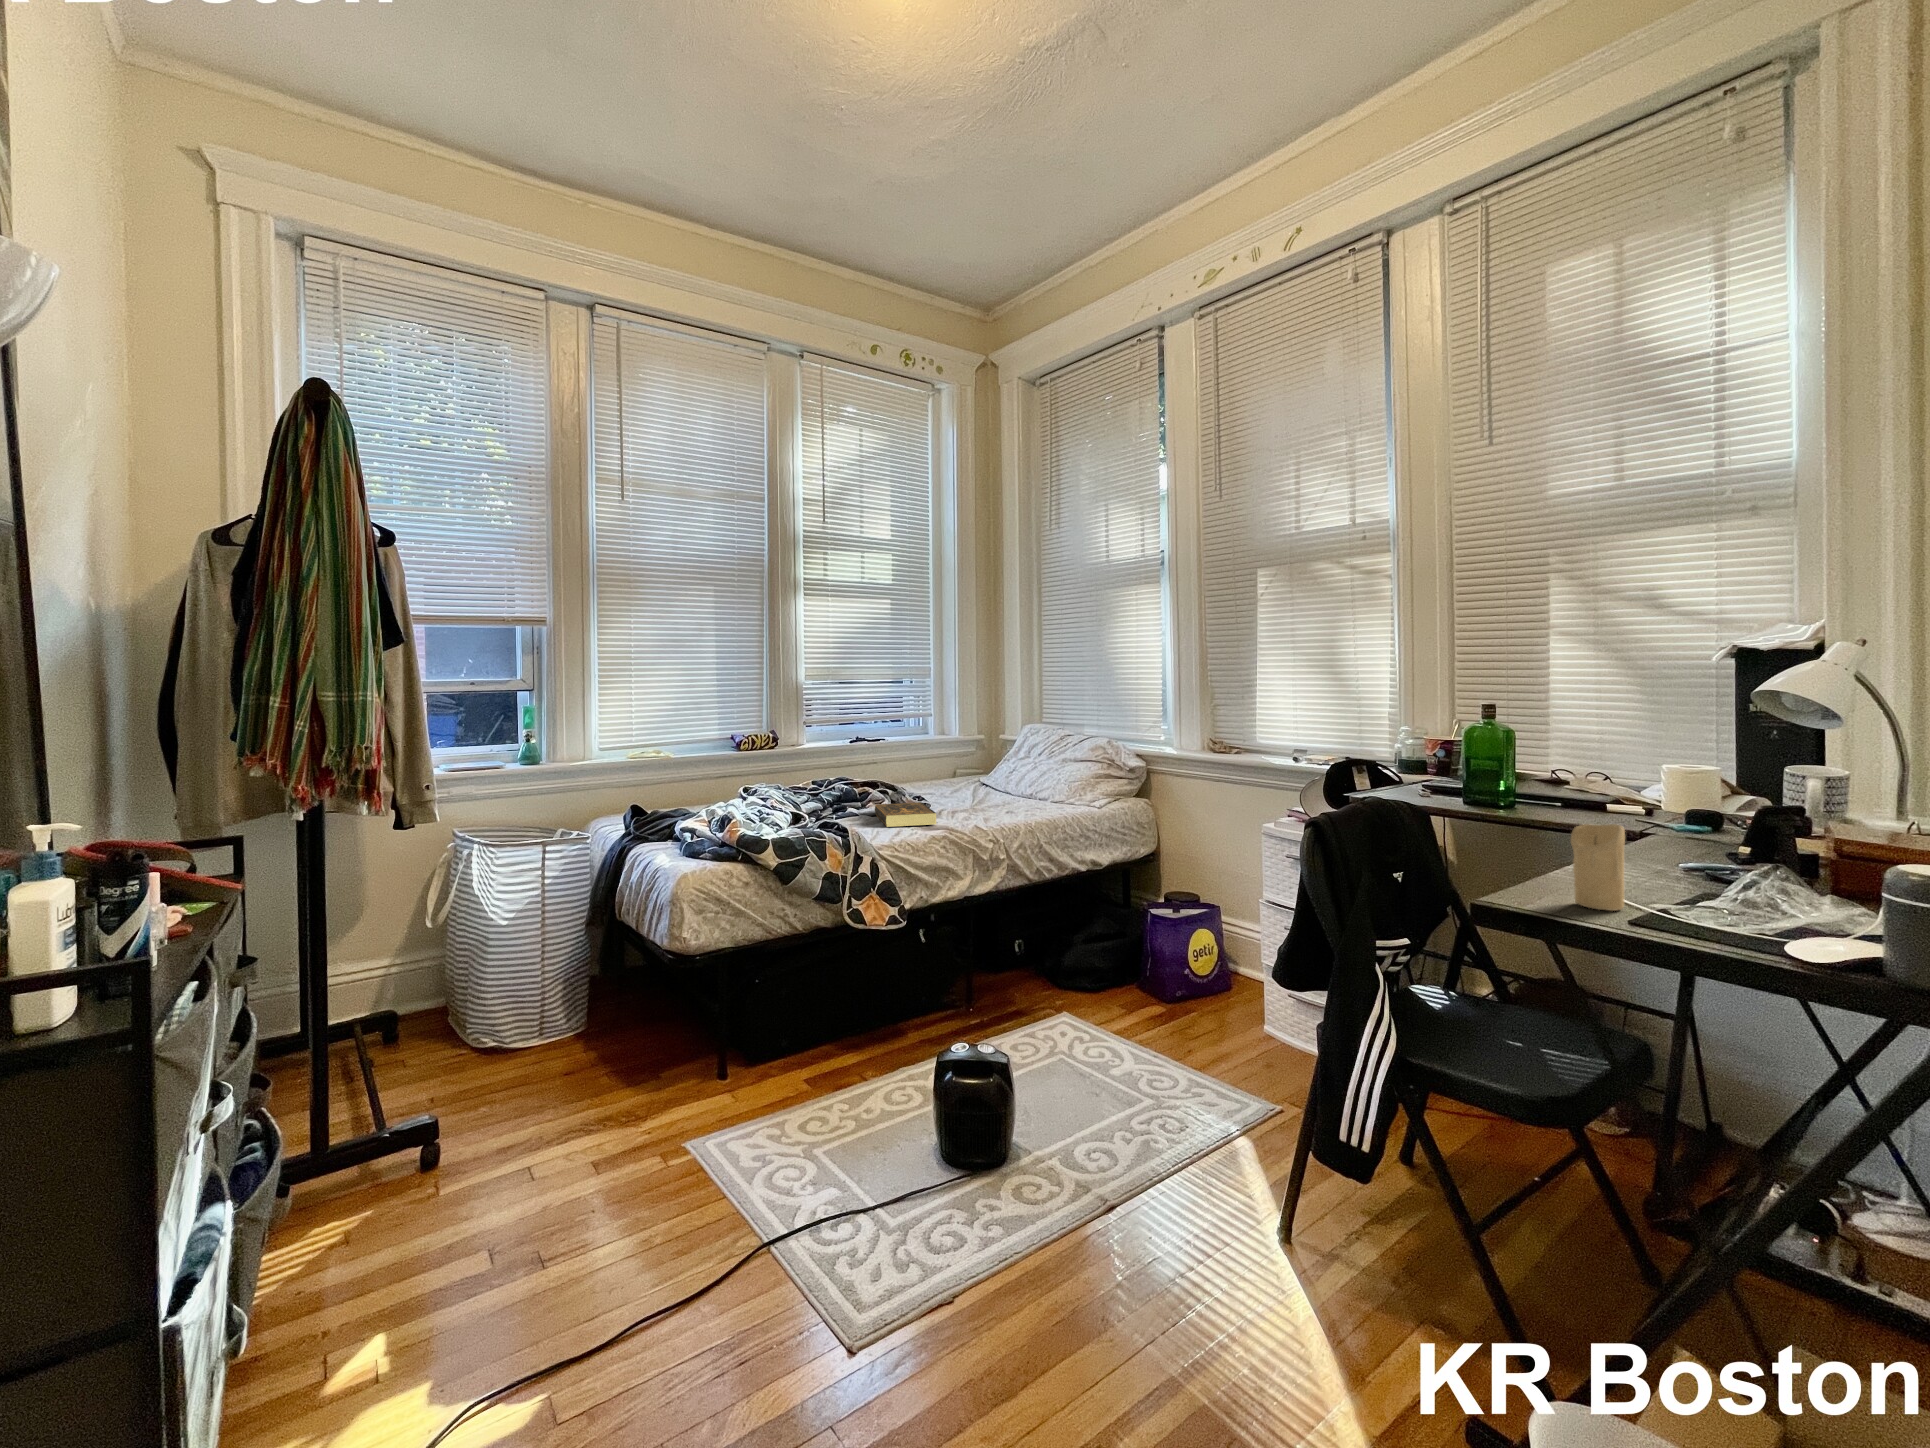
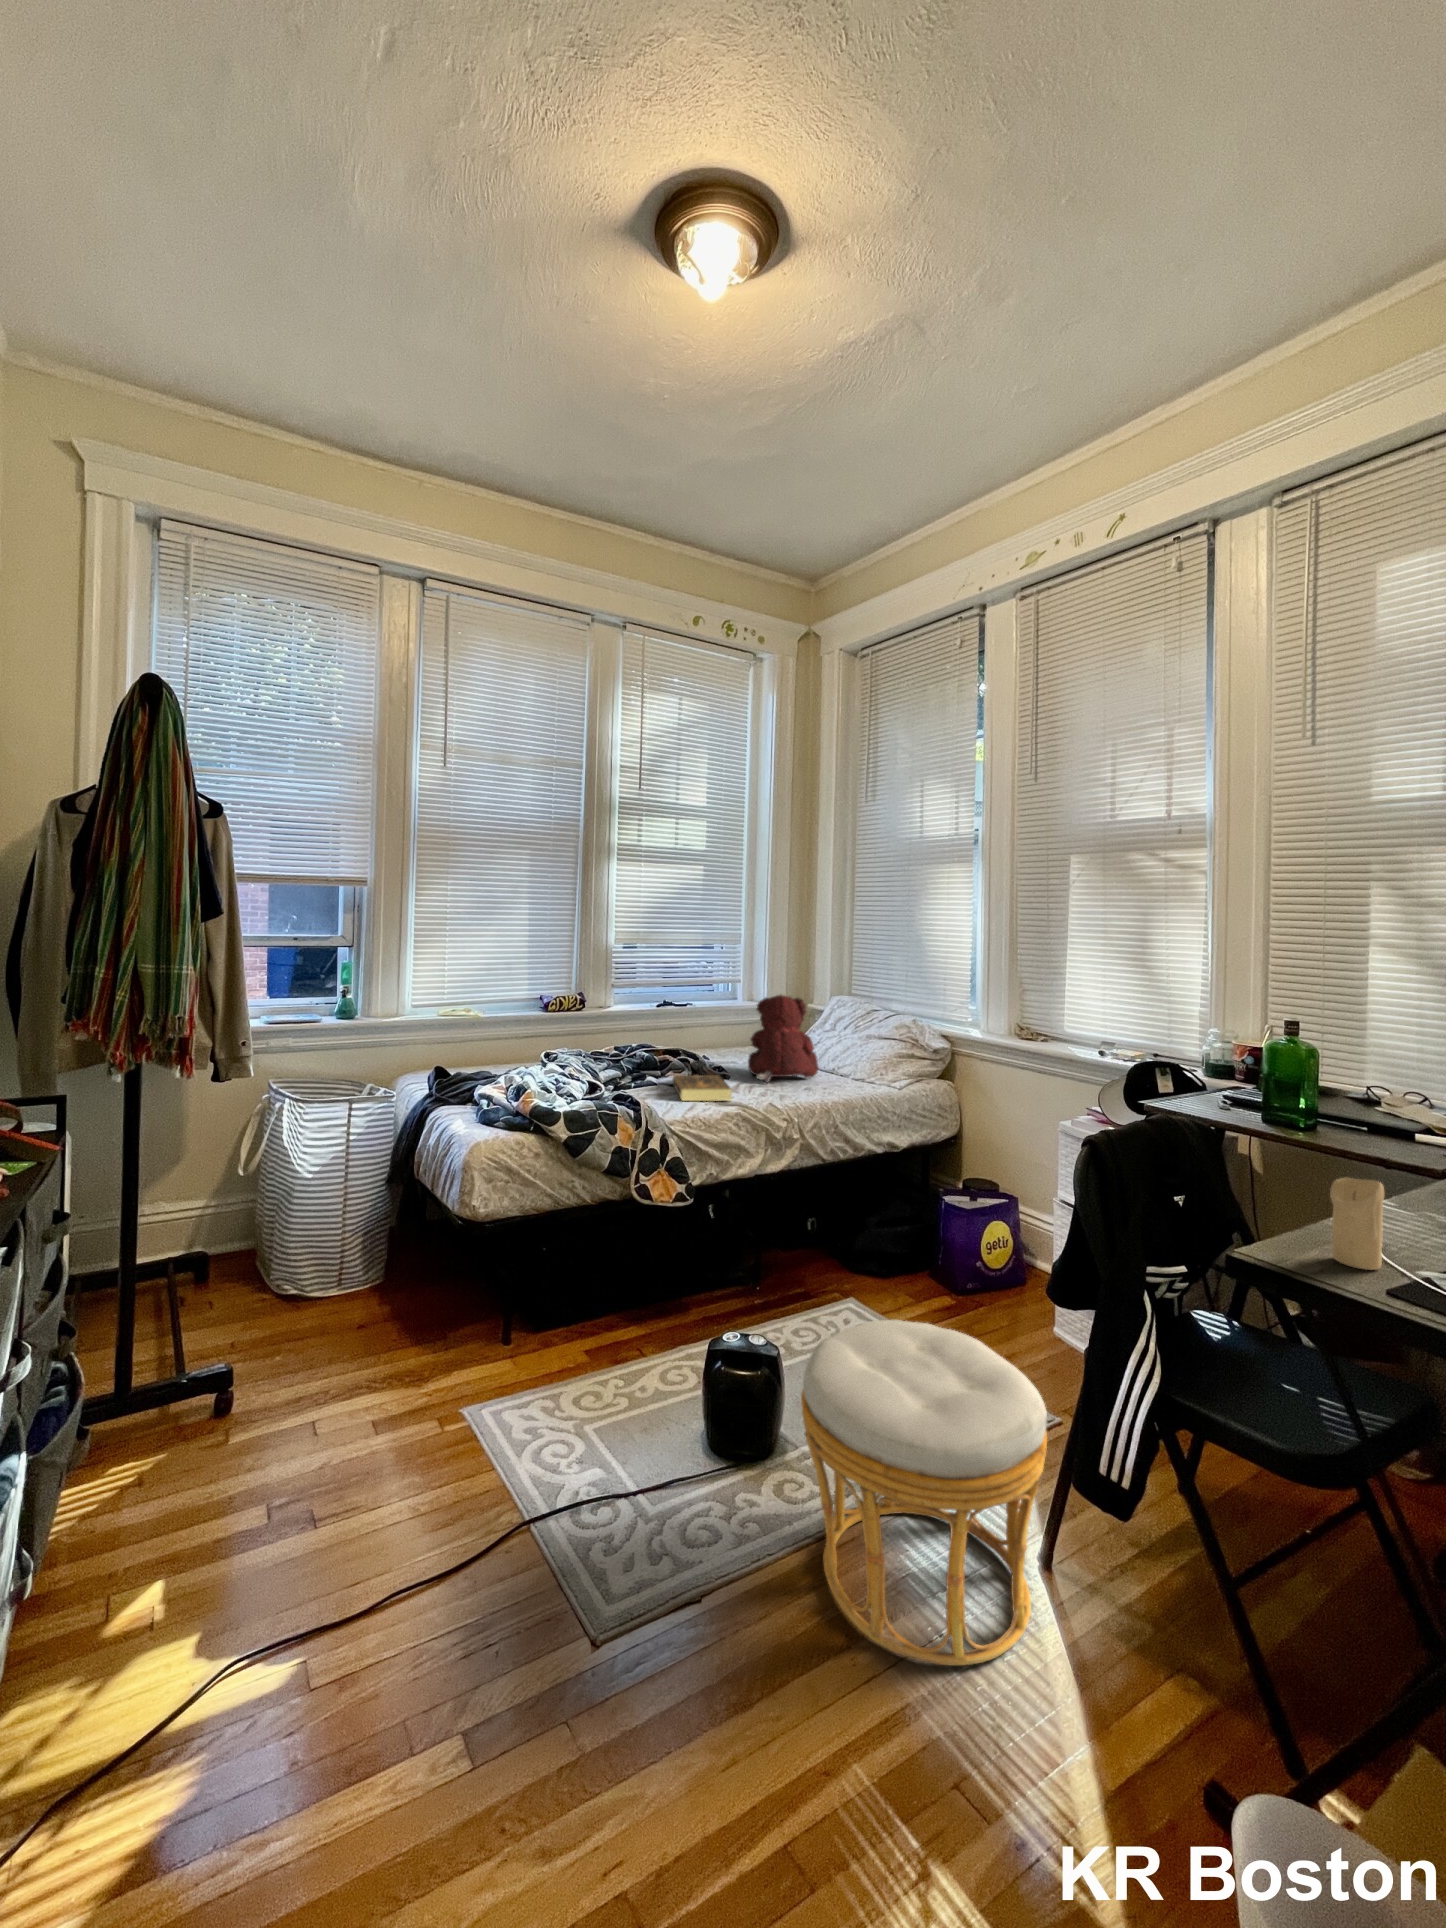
teddy bear: none [947,721,1017,809] -> present [748,995,819,1083]
ottoman: none [1042,1013,1290,1342] -> present [801,1320,1047,1666]

